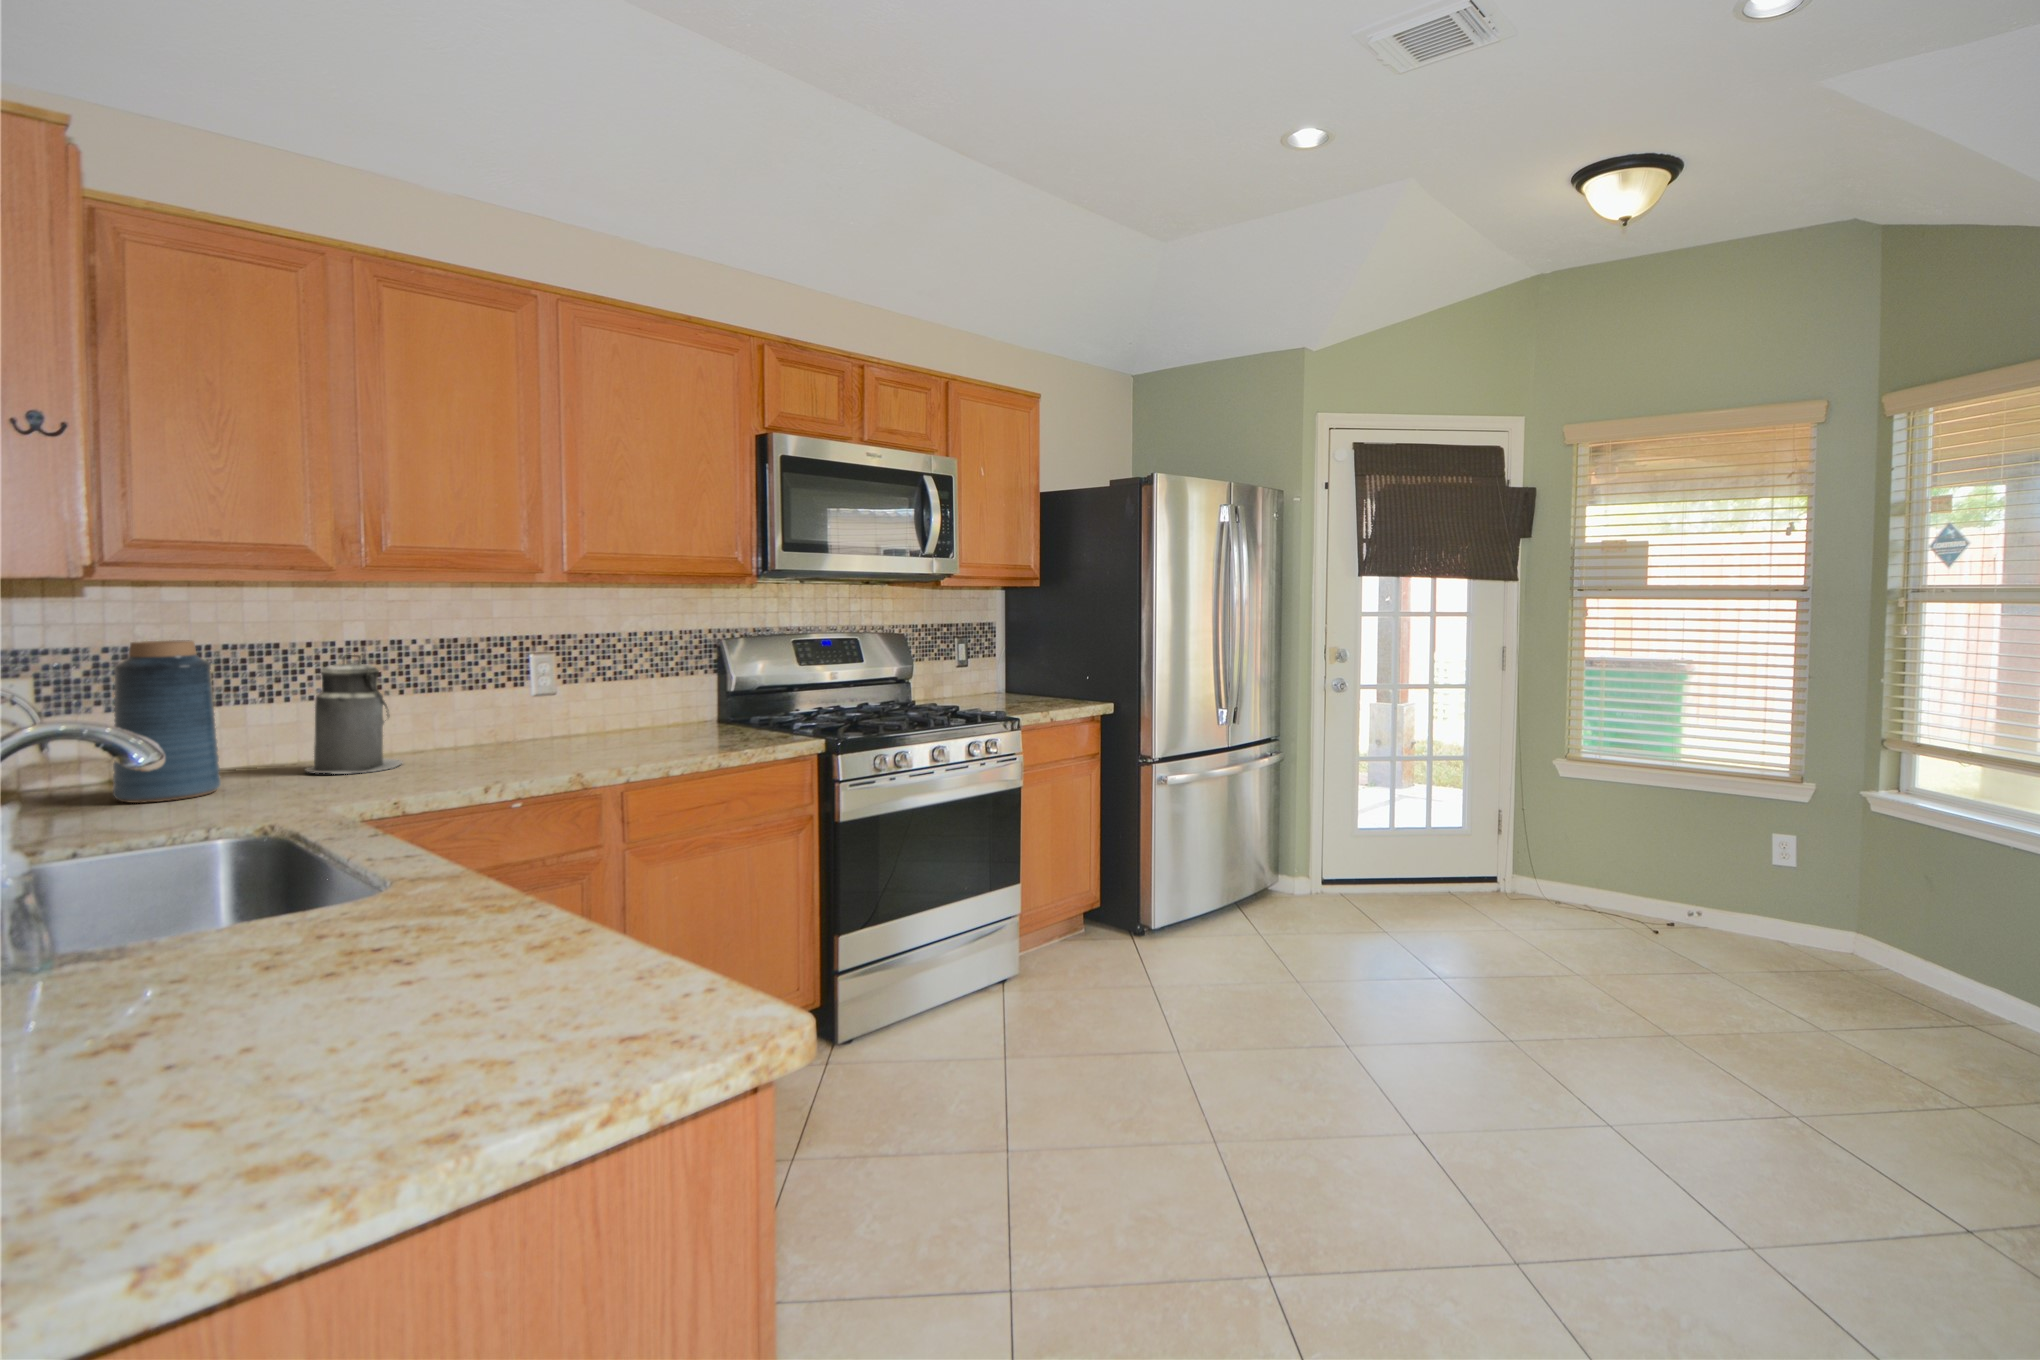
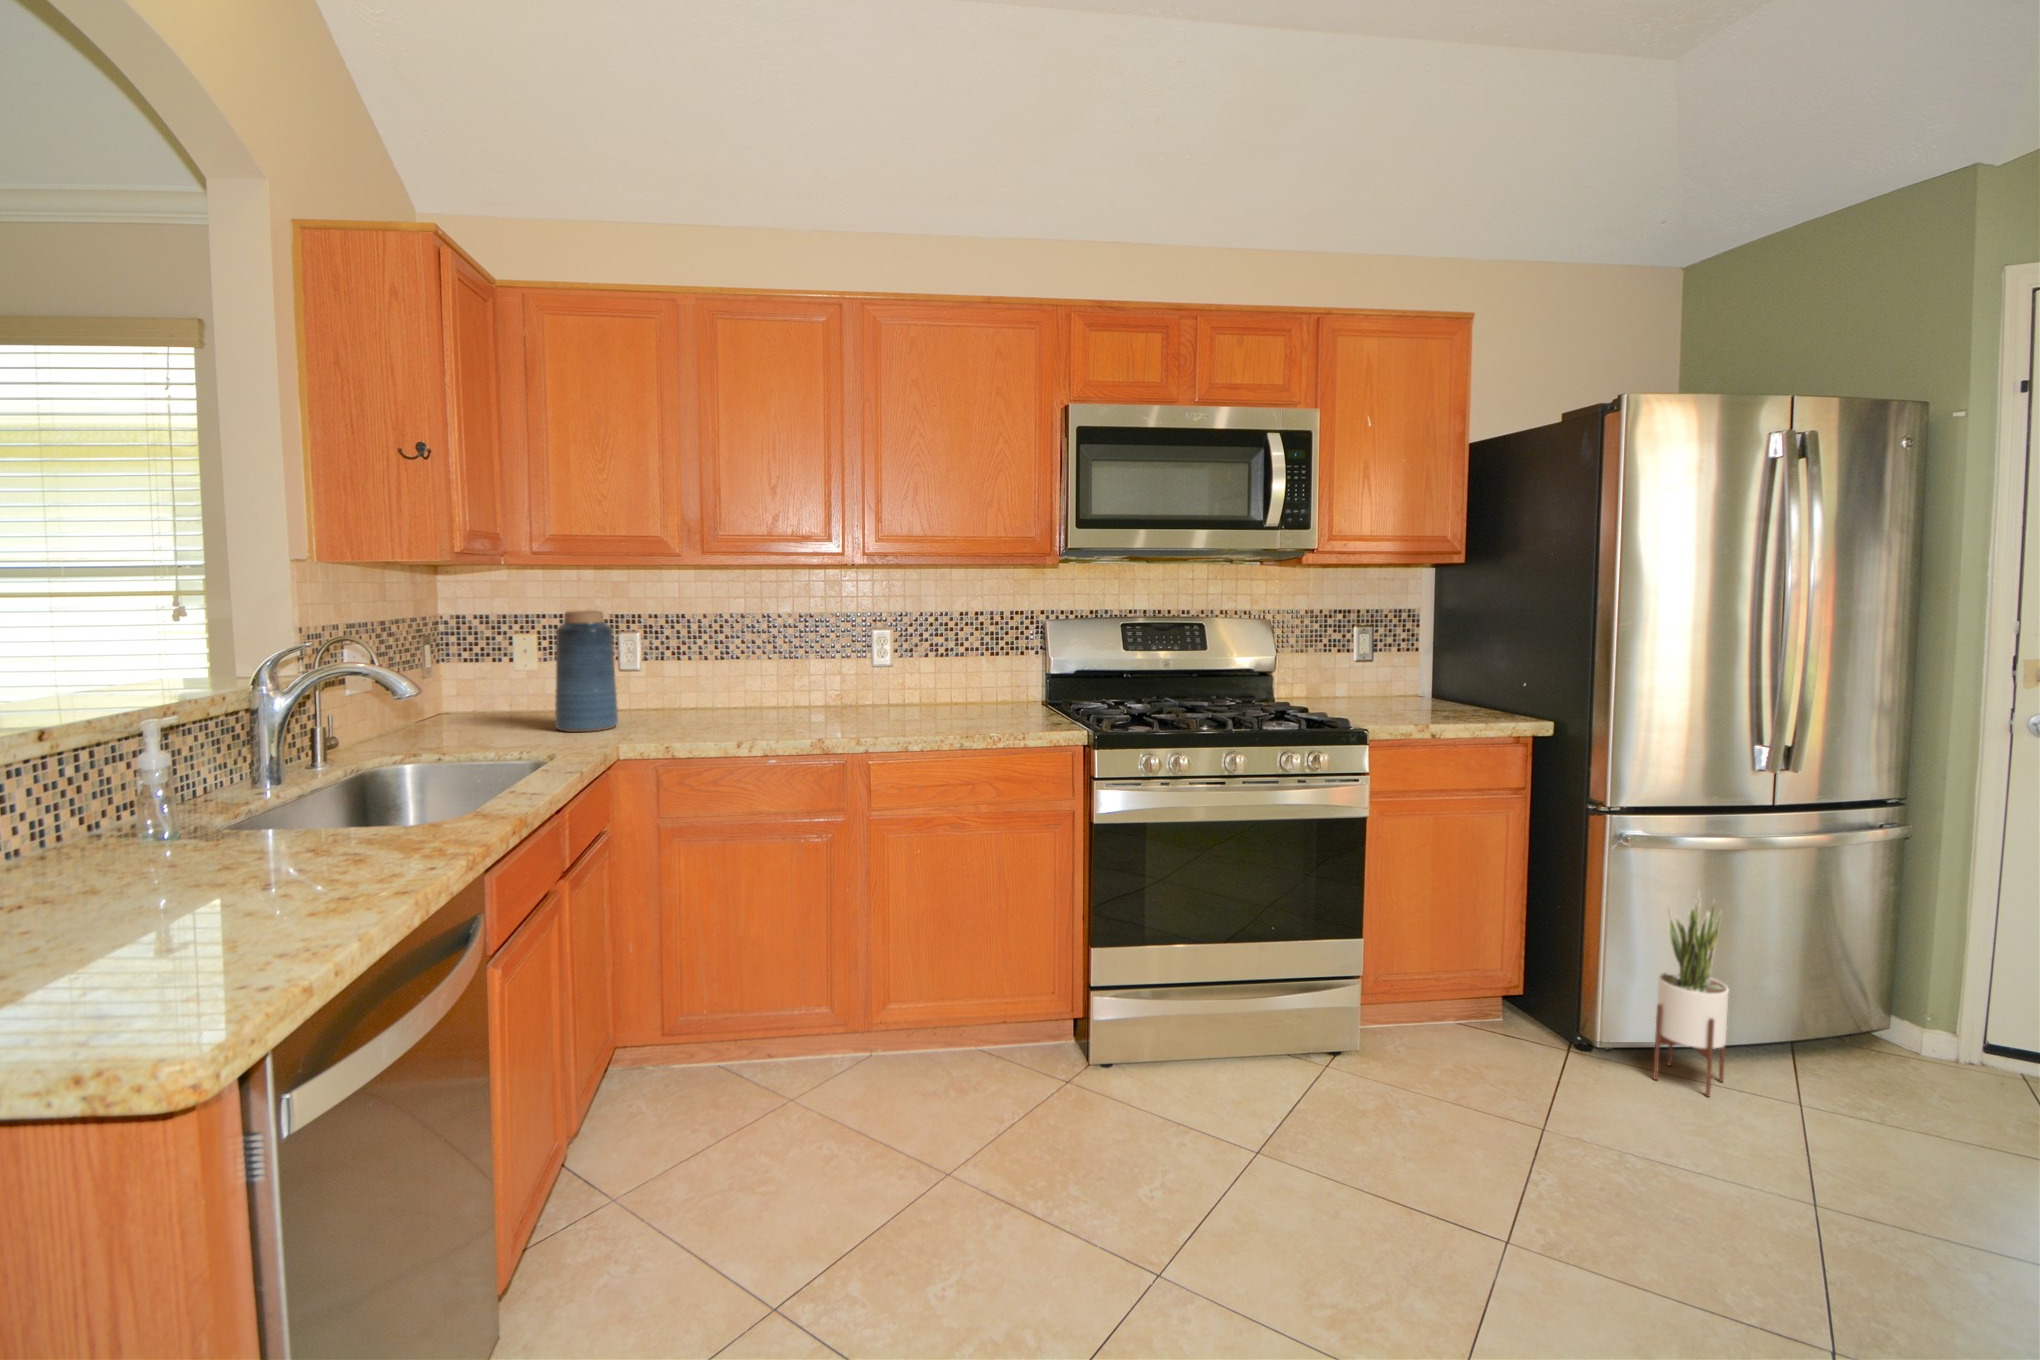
canister: present [305,655,403,774] -> none [683,625,751,724]
potted plant: none [1187,807,1226,945] -> present [1653,890,1729,1097]

